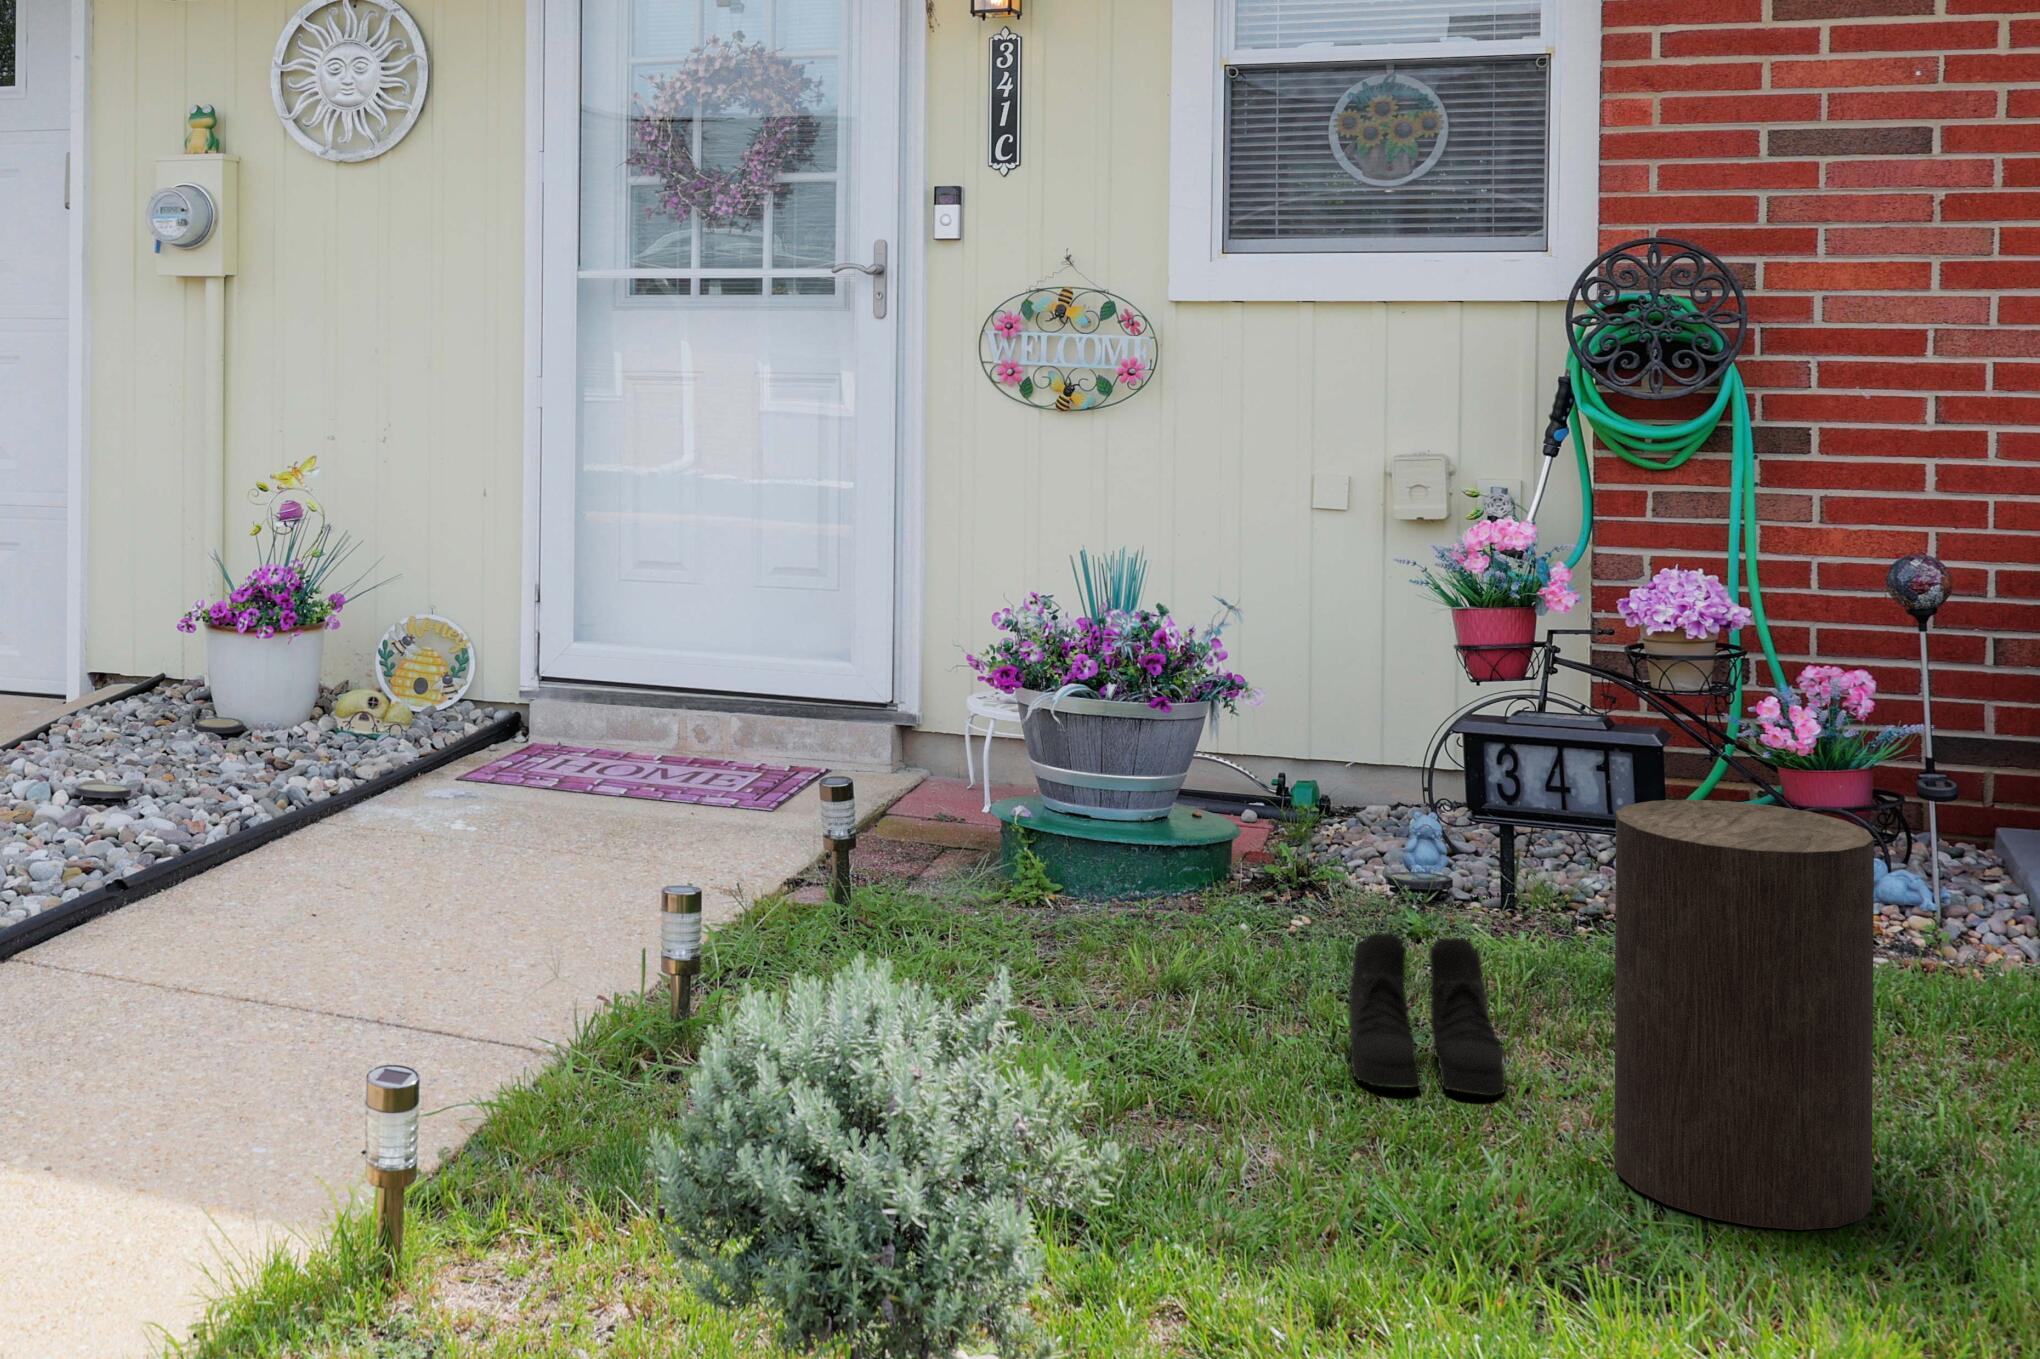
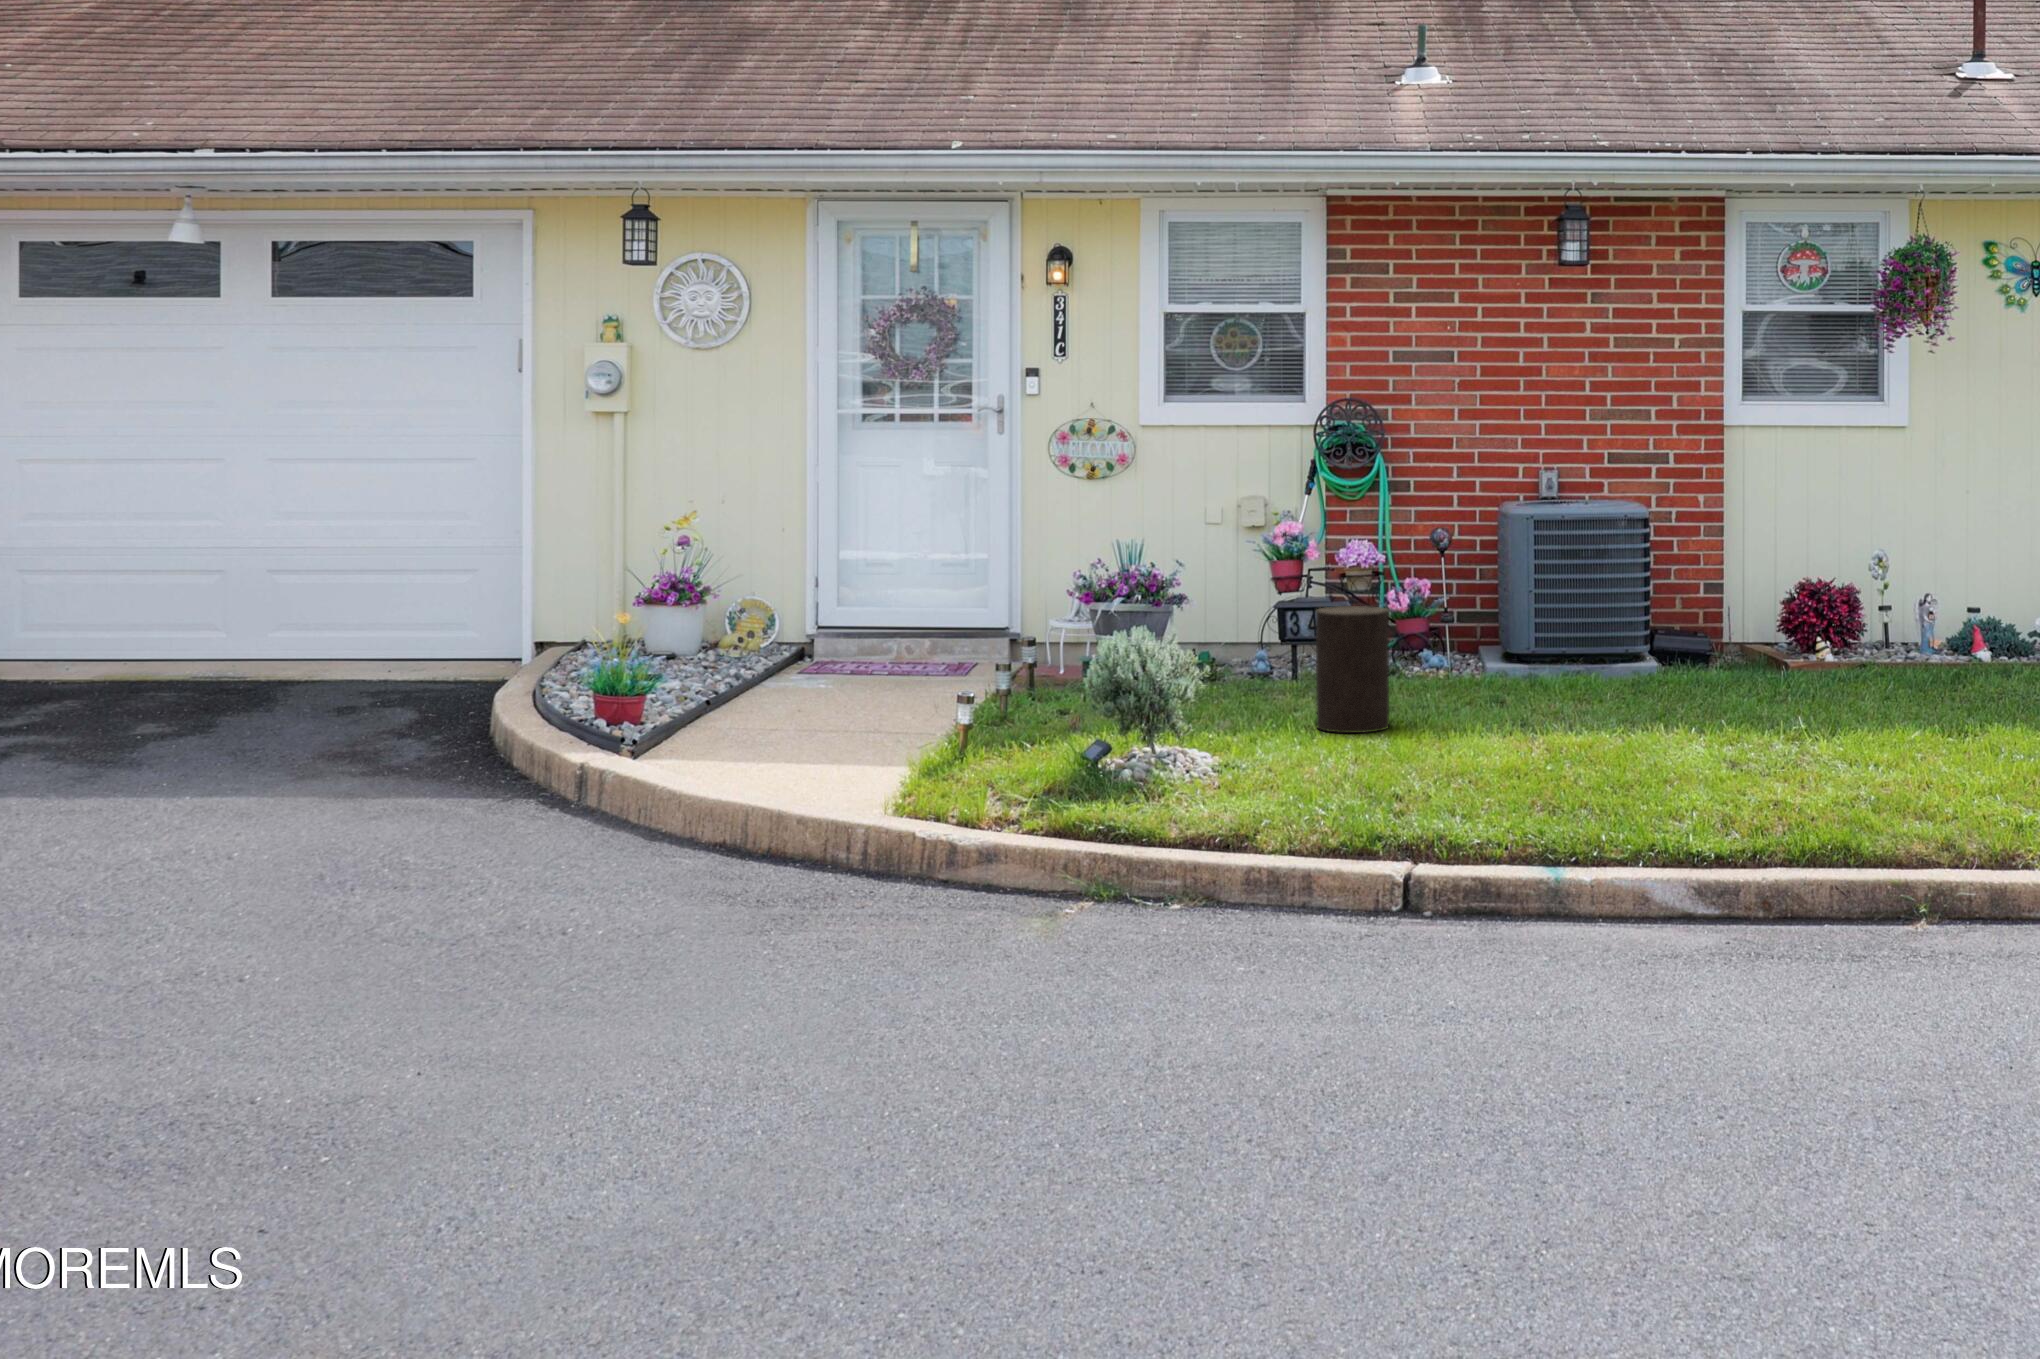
boots: present [1349,933,1505,1096] -> none [1233,668,1285,719]

